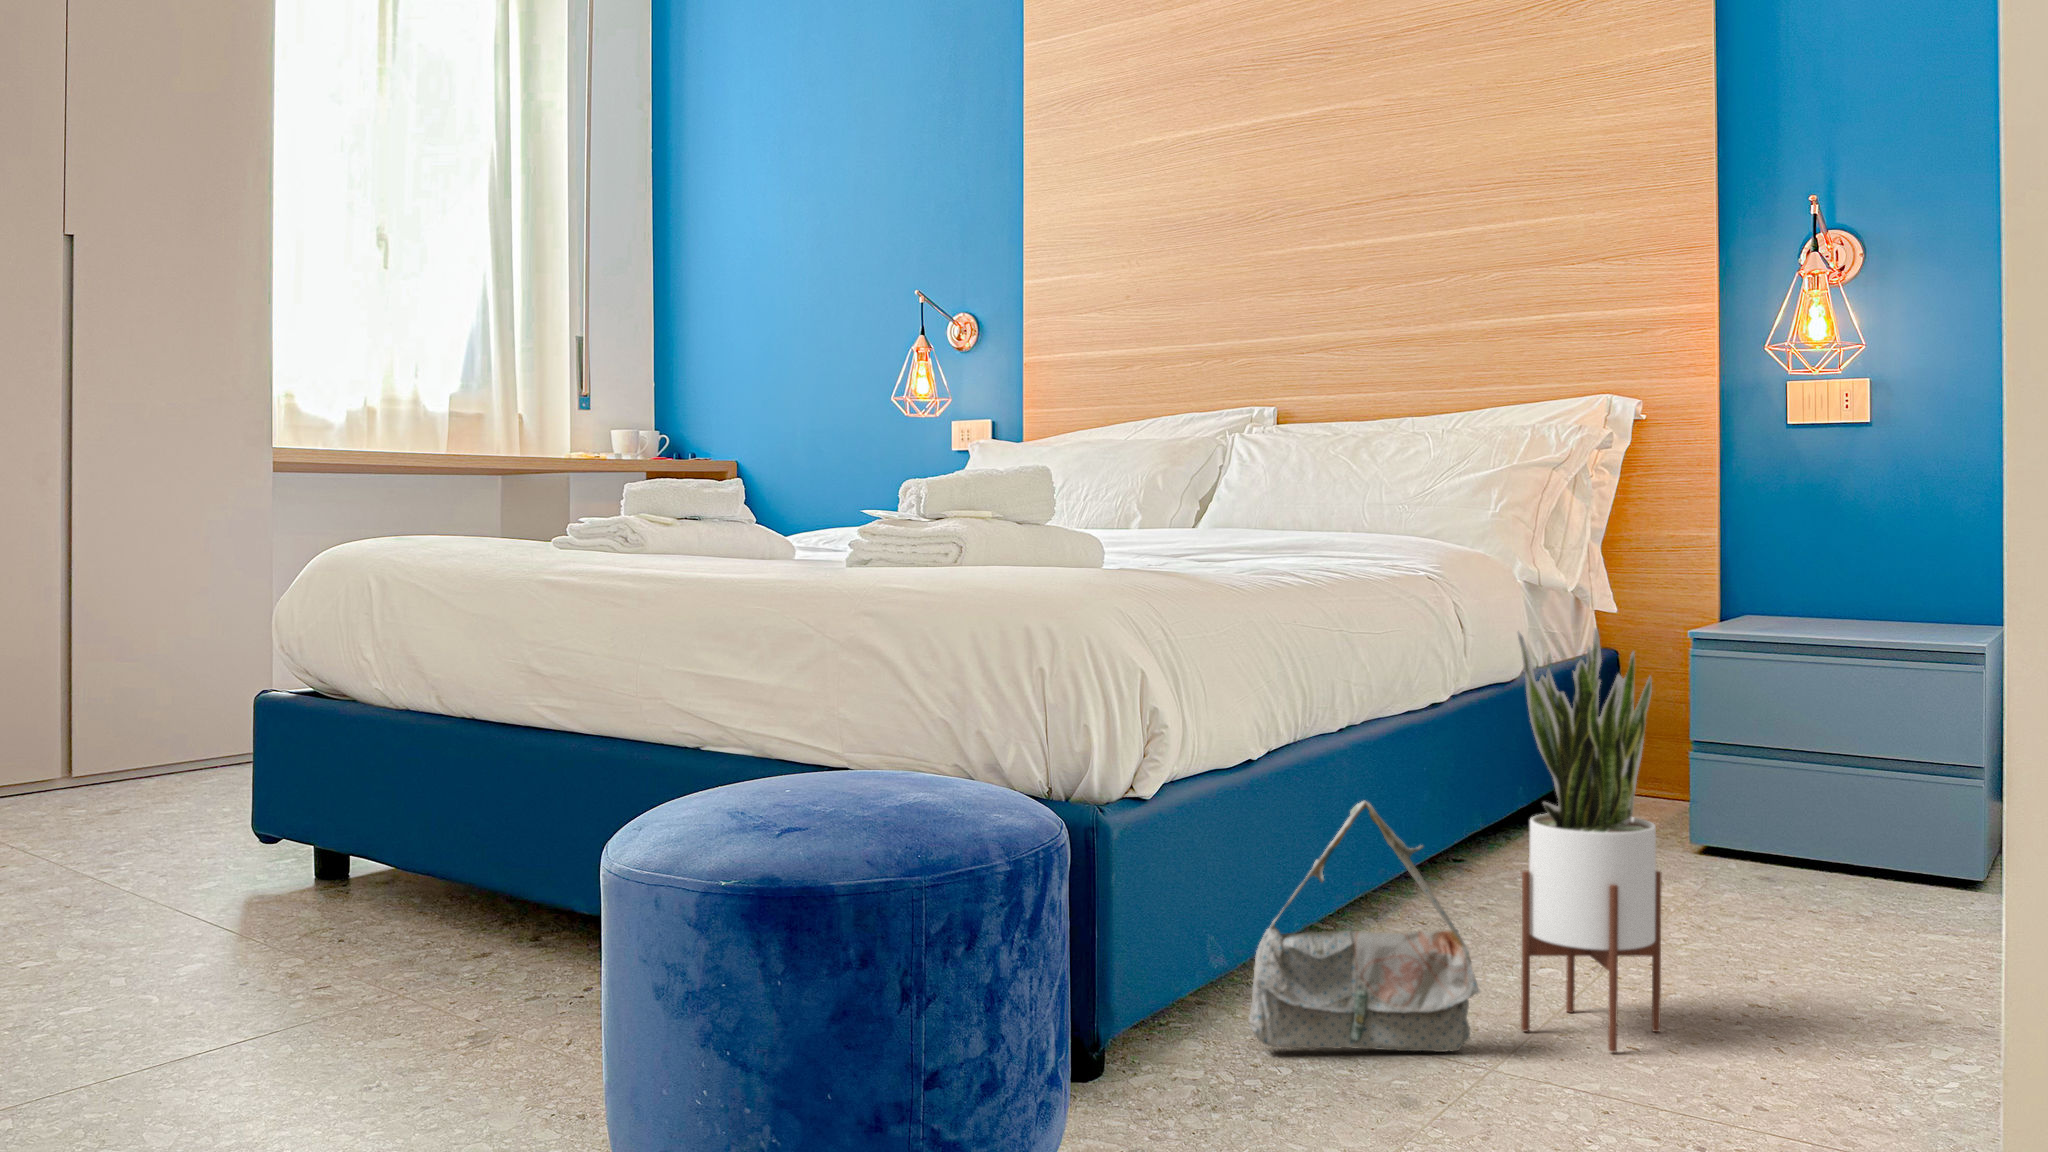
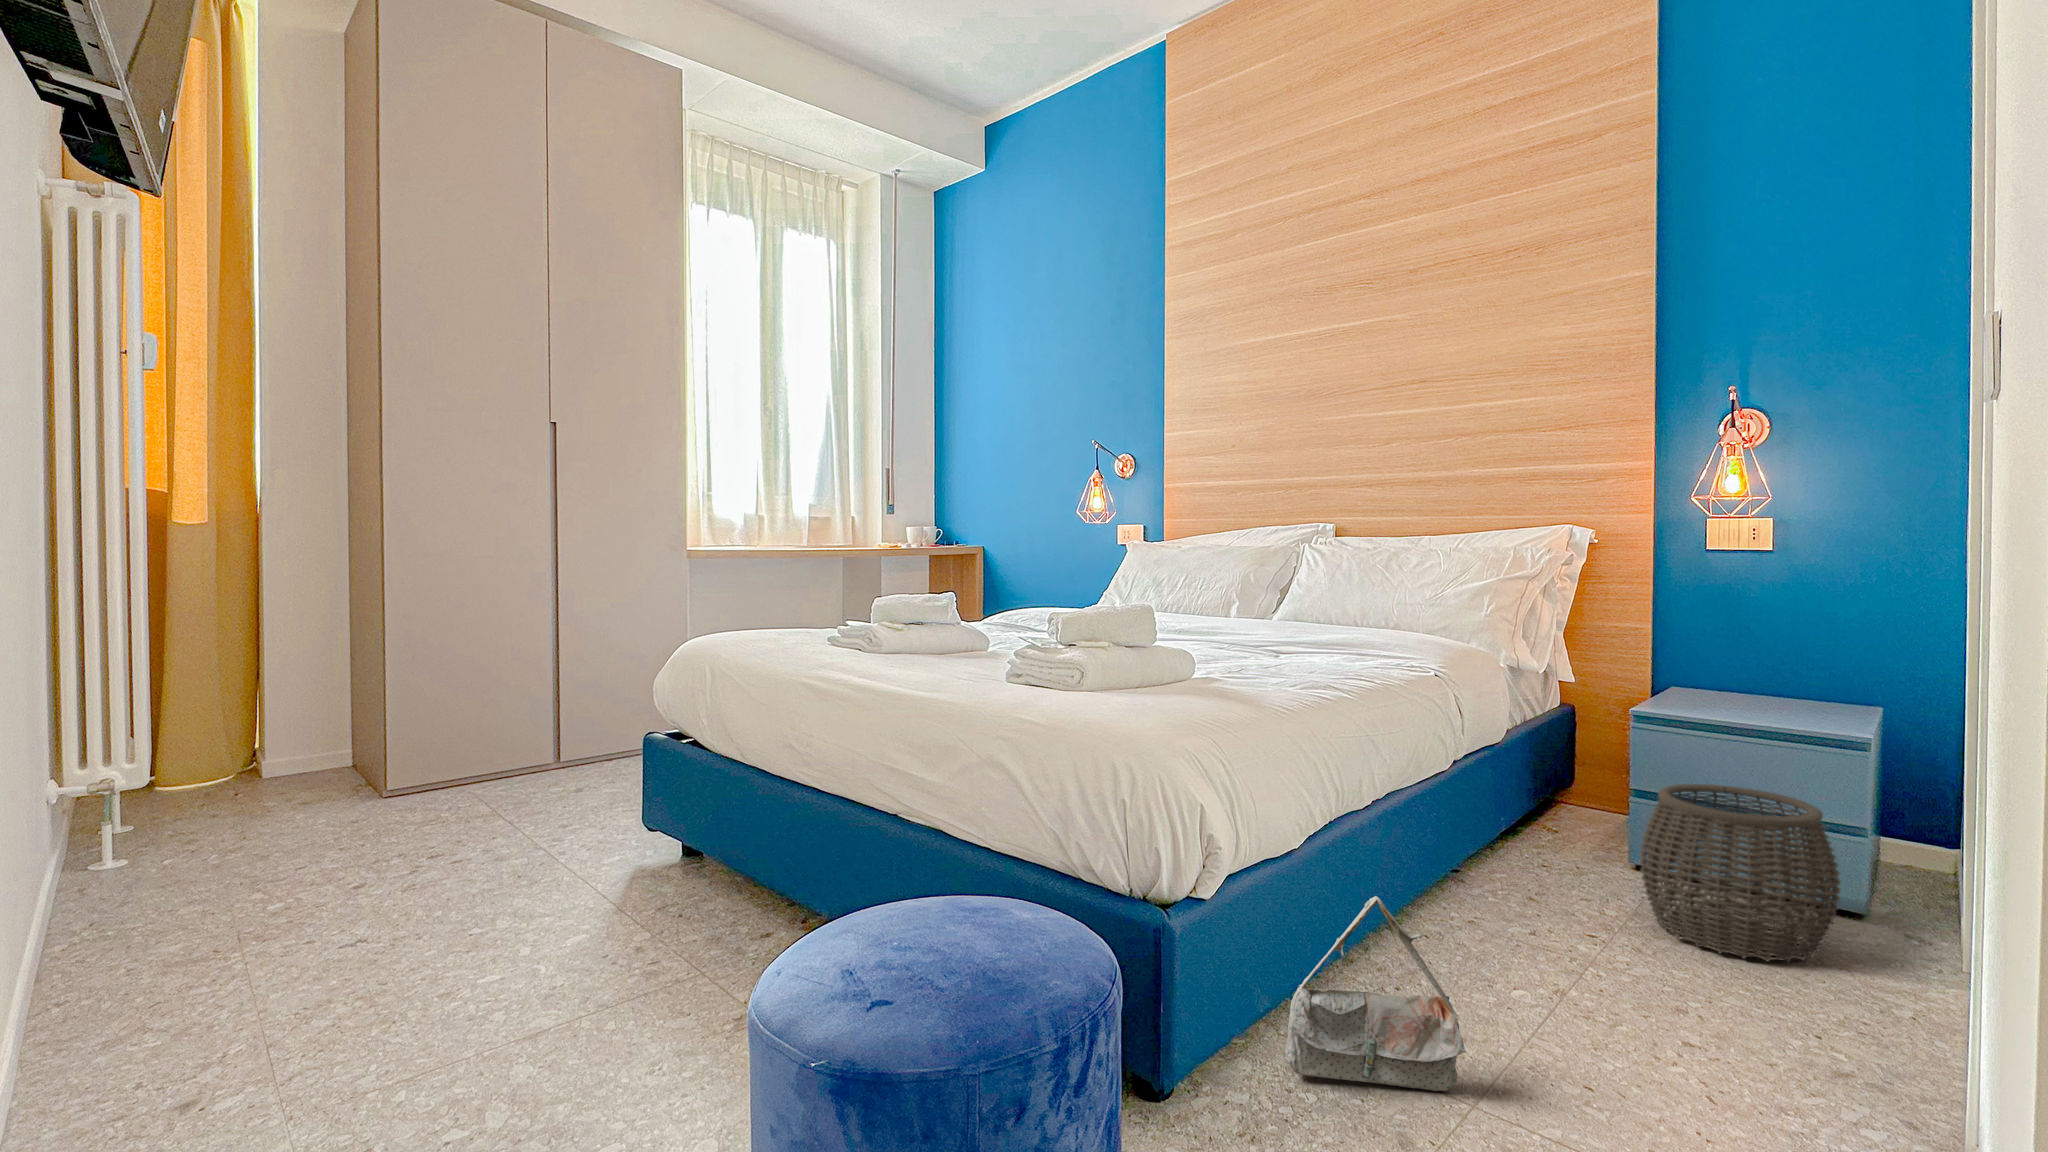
potted plant: present [1518,628,1661,1052] -> none [1499,769,1613,1105]
woven basket: none [1699,712,1939,924] -> present [1640,784,1841,962]

